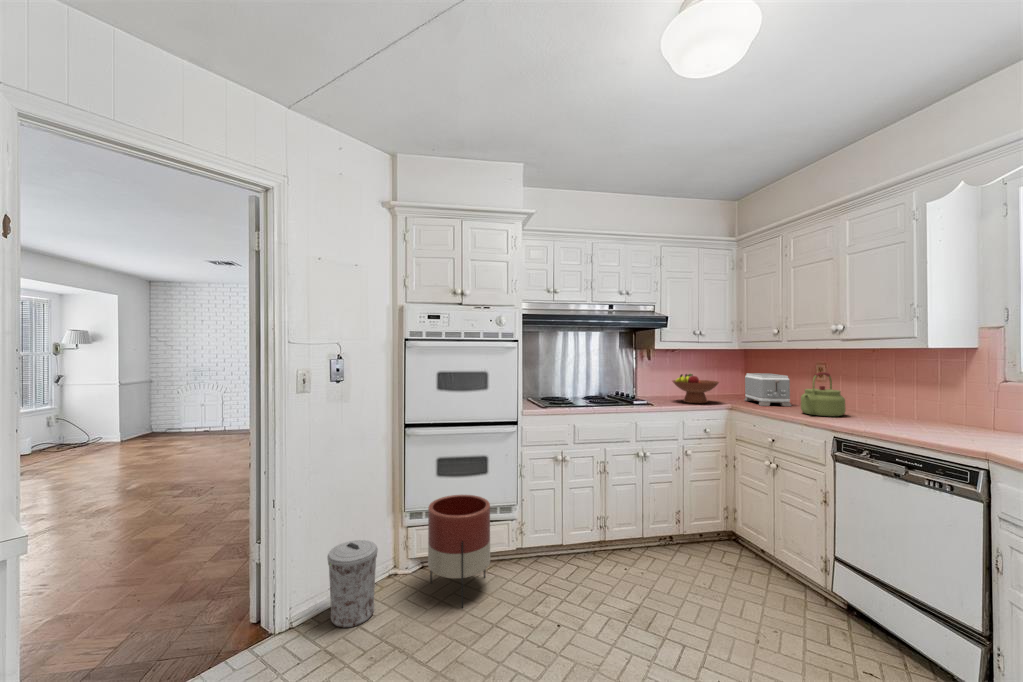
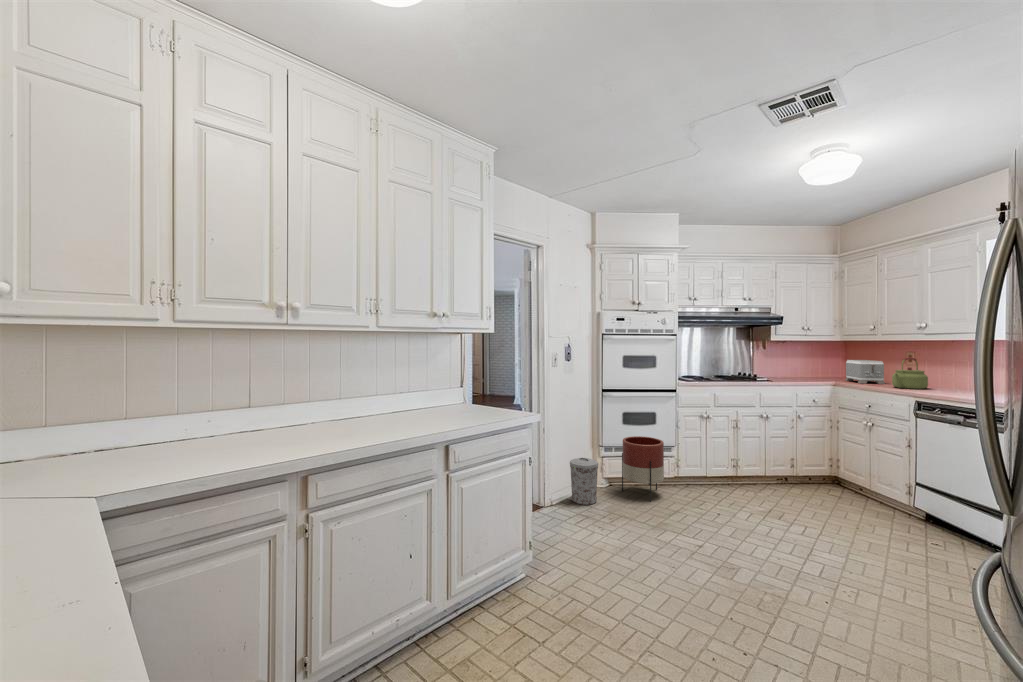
fruit bowl: present [672,374,719,403] -> none [785,359,825,381]

